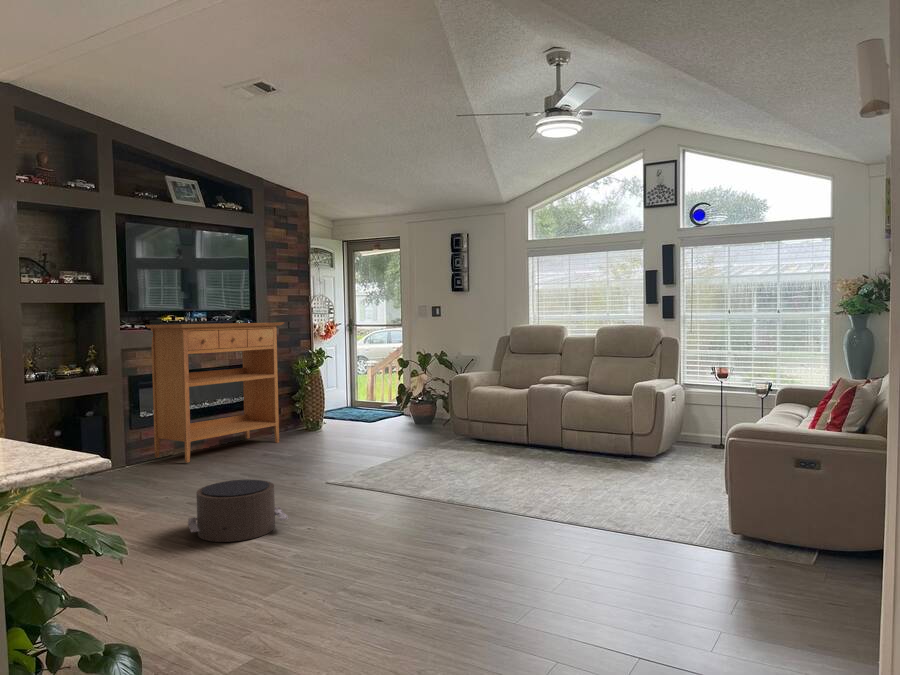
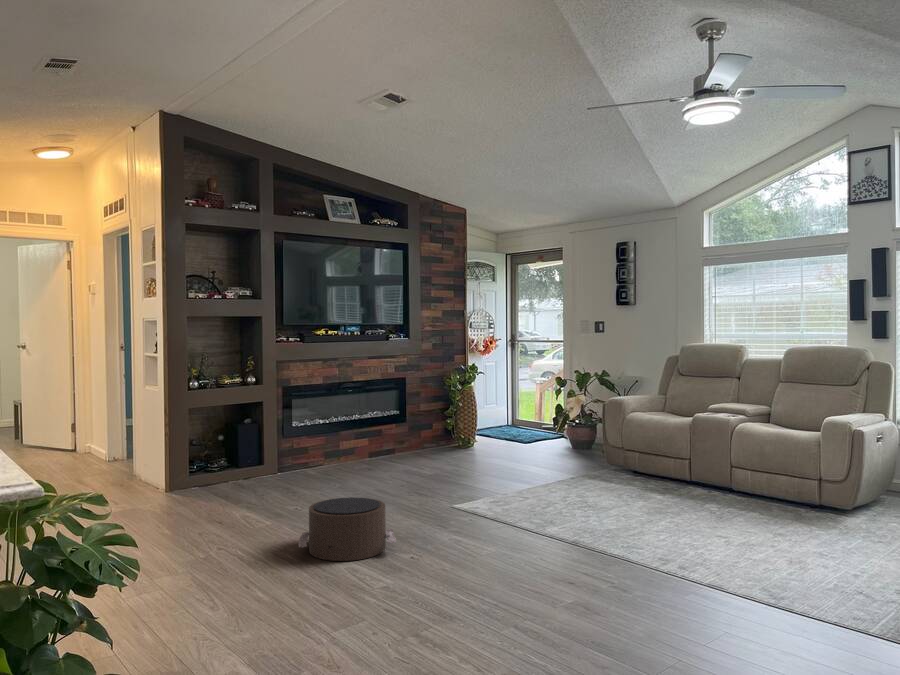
console table: present [145,322,284,463] -> none [299,337,433,475]

